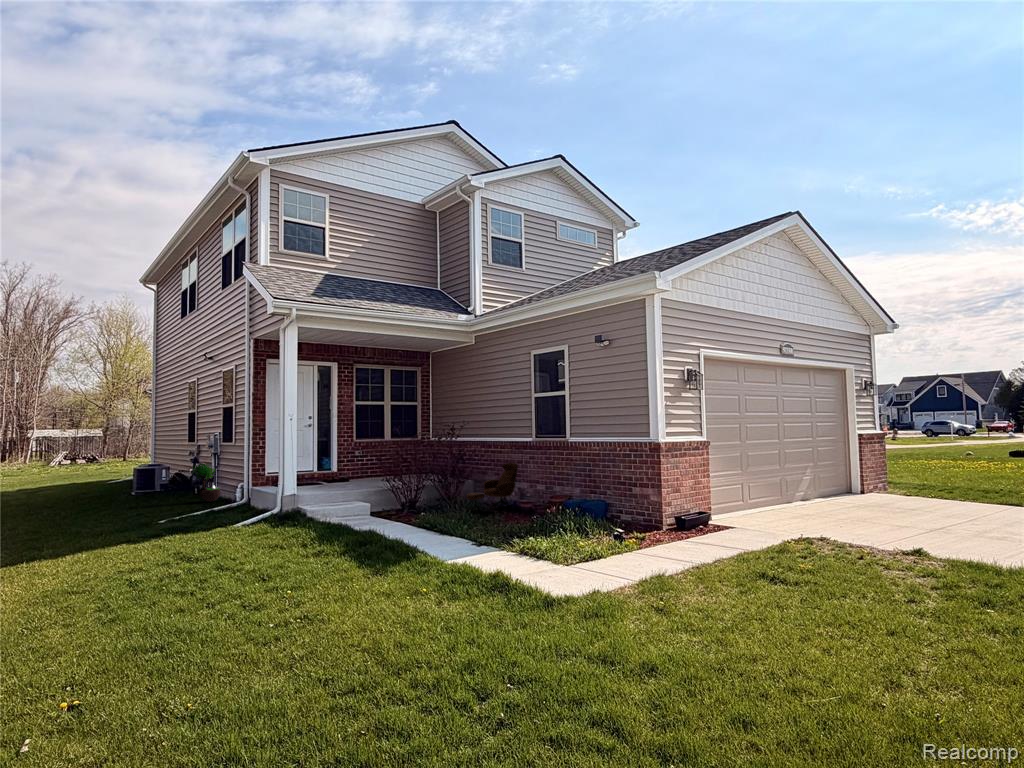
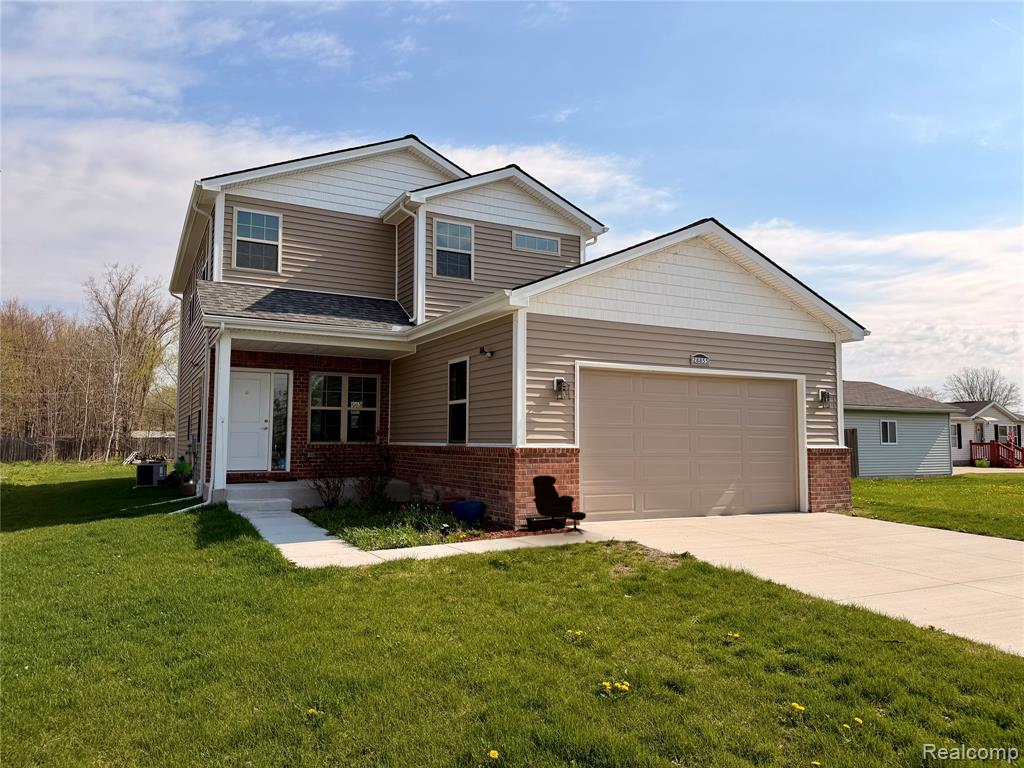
lounge chair: present [466,463,518,510] -> present [533,475,586,535]

